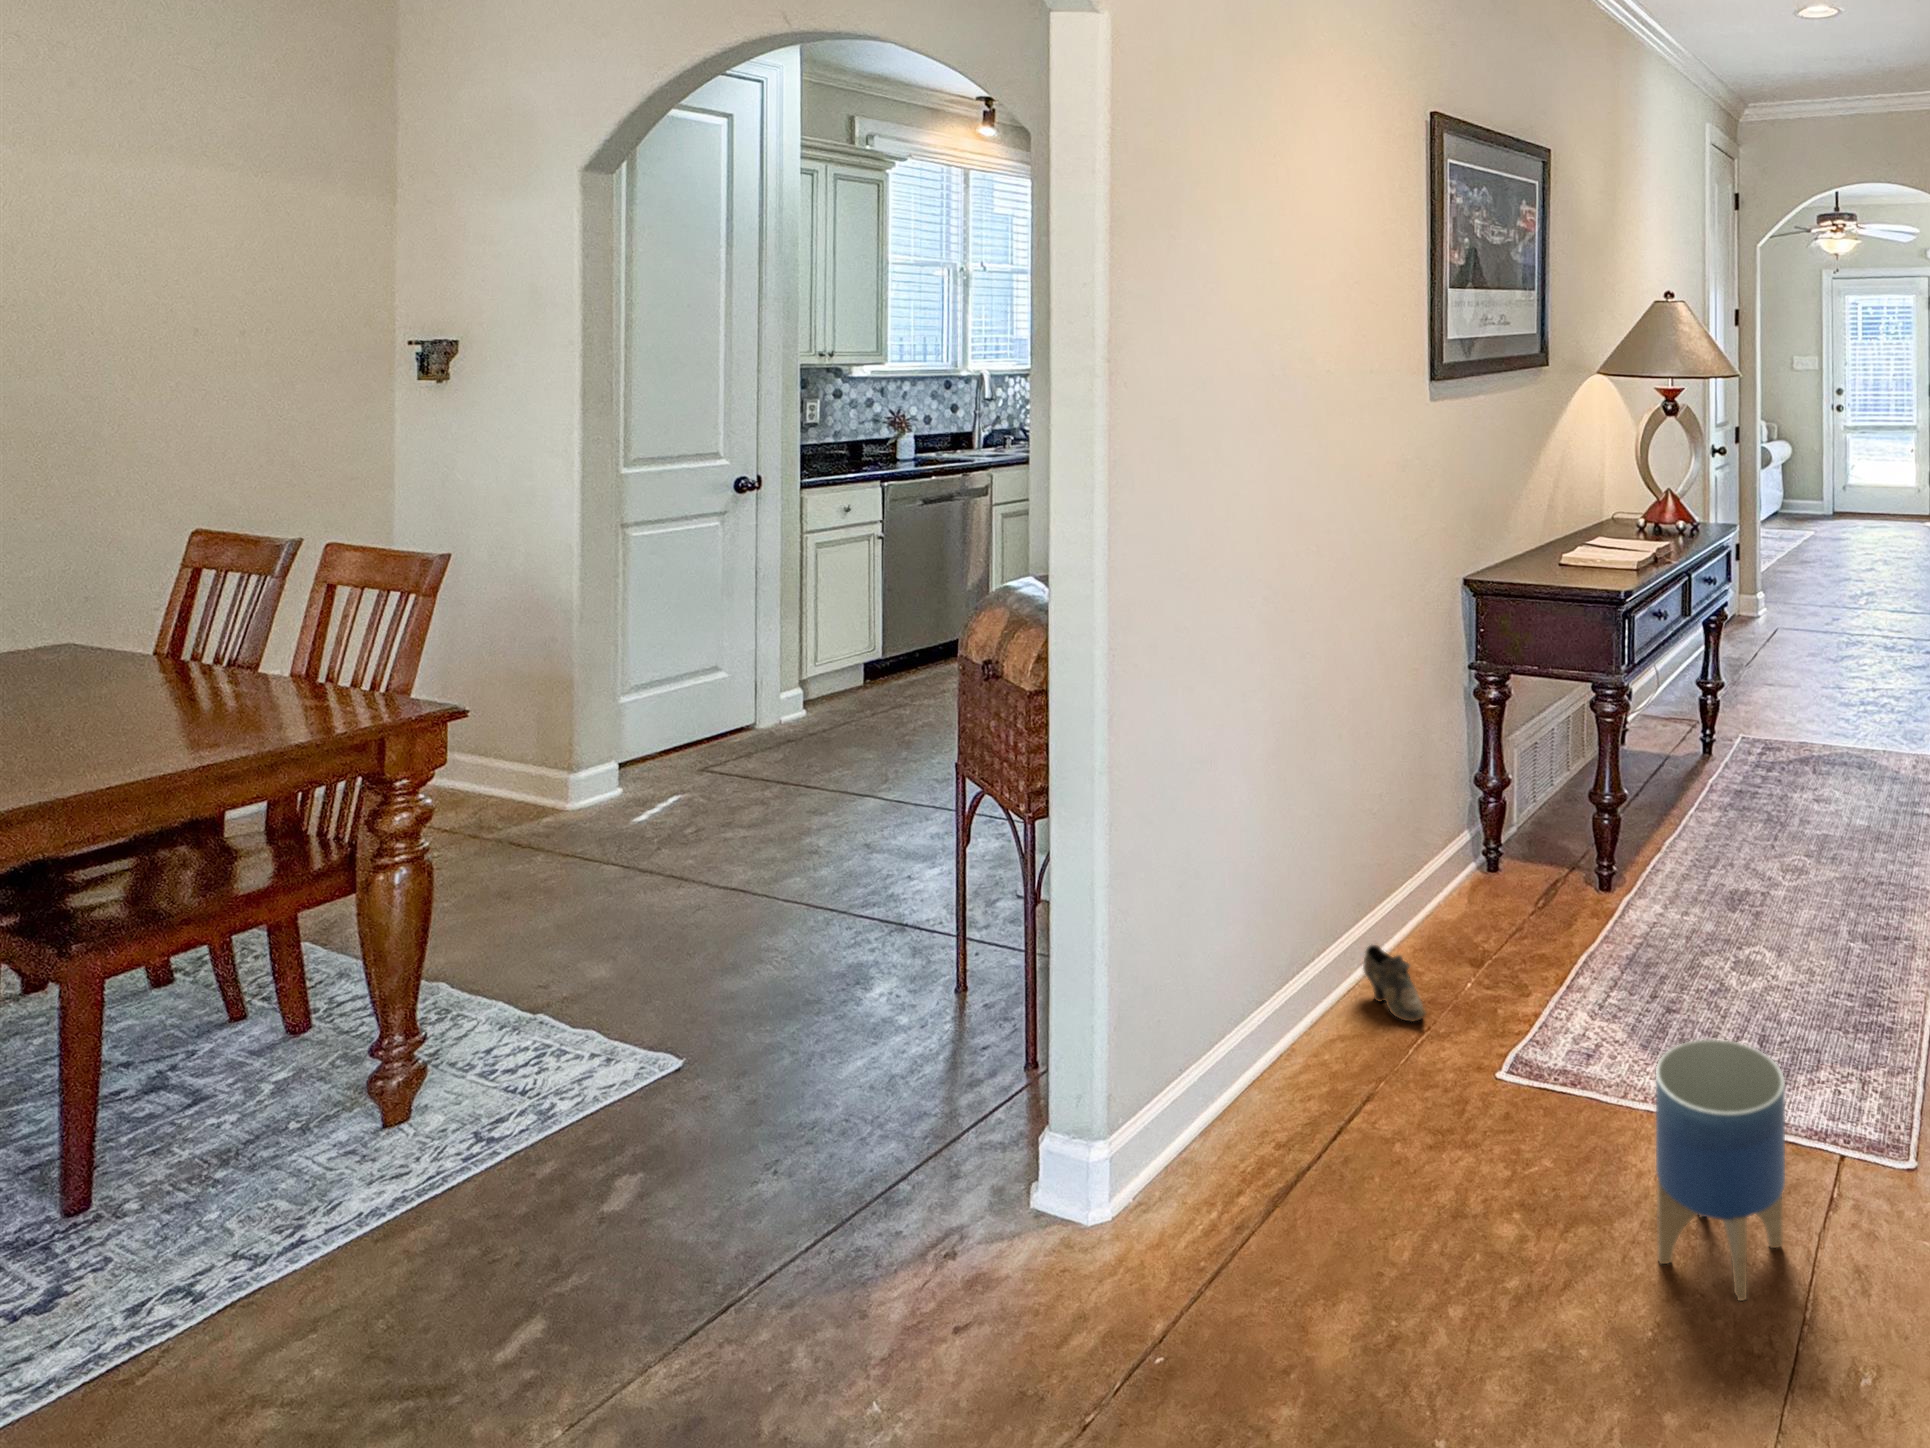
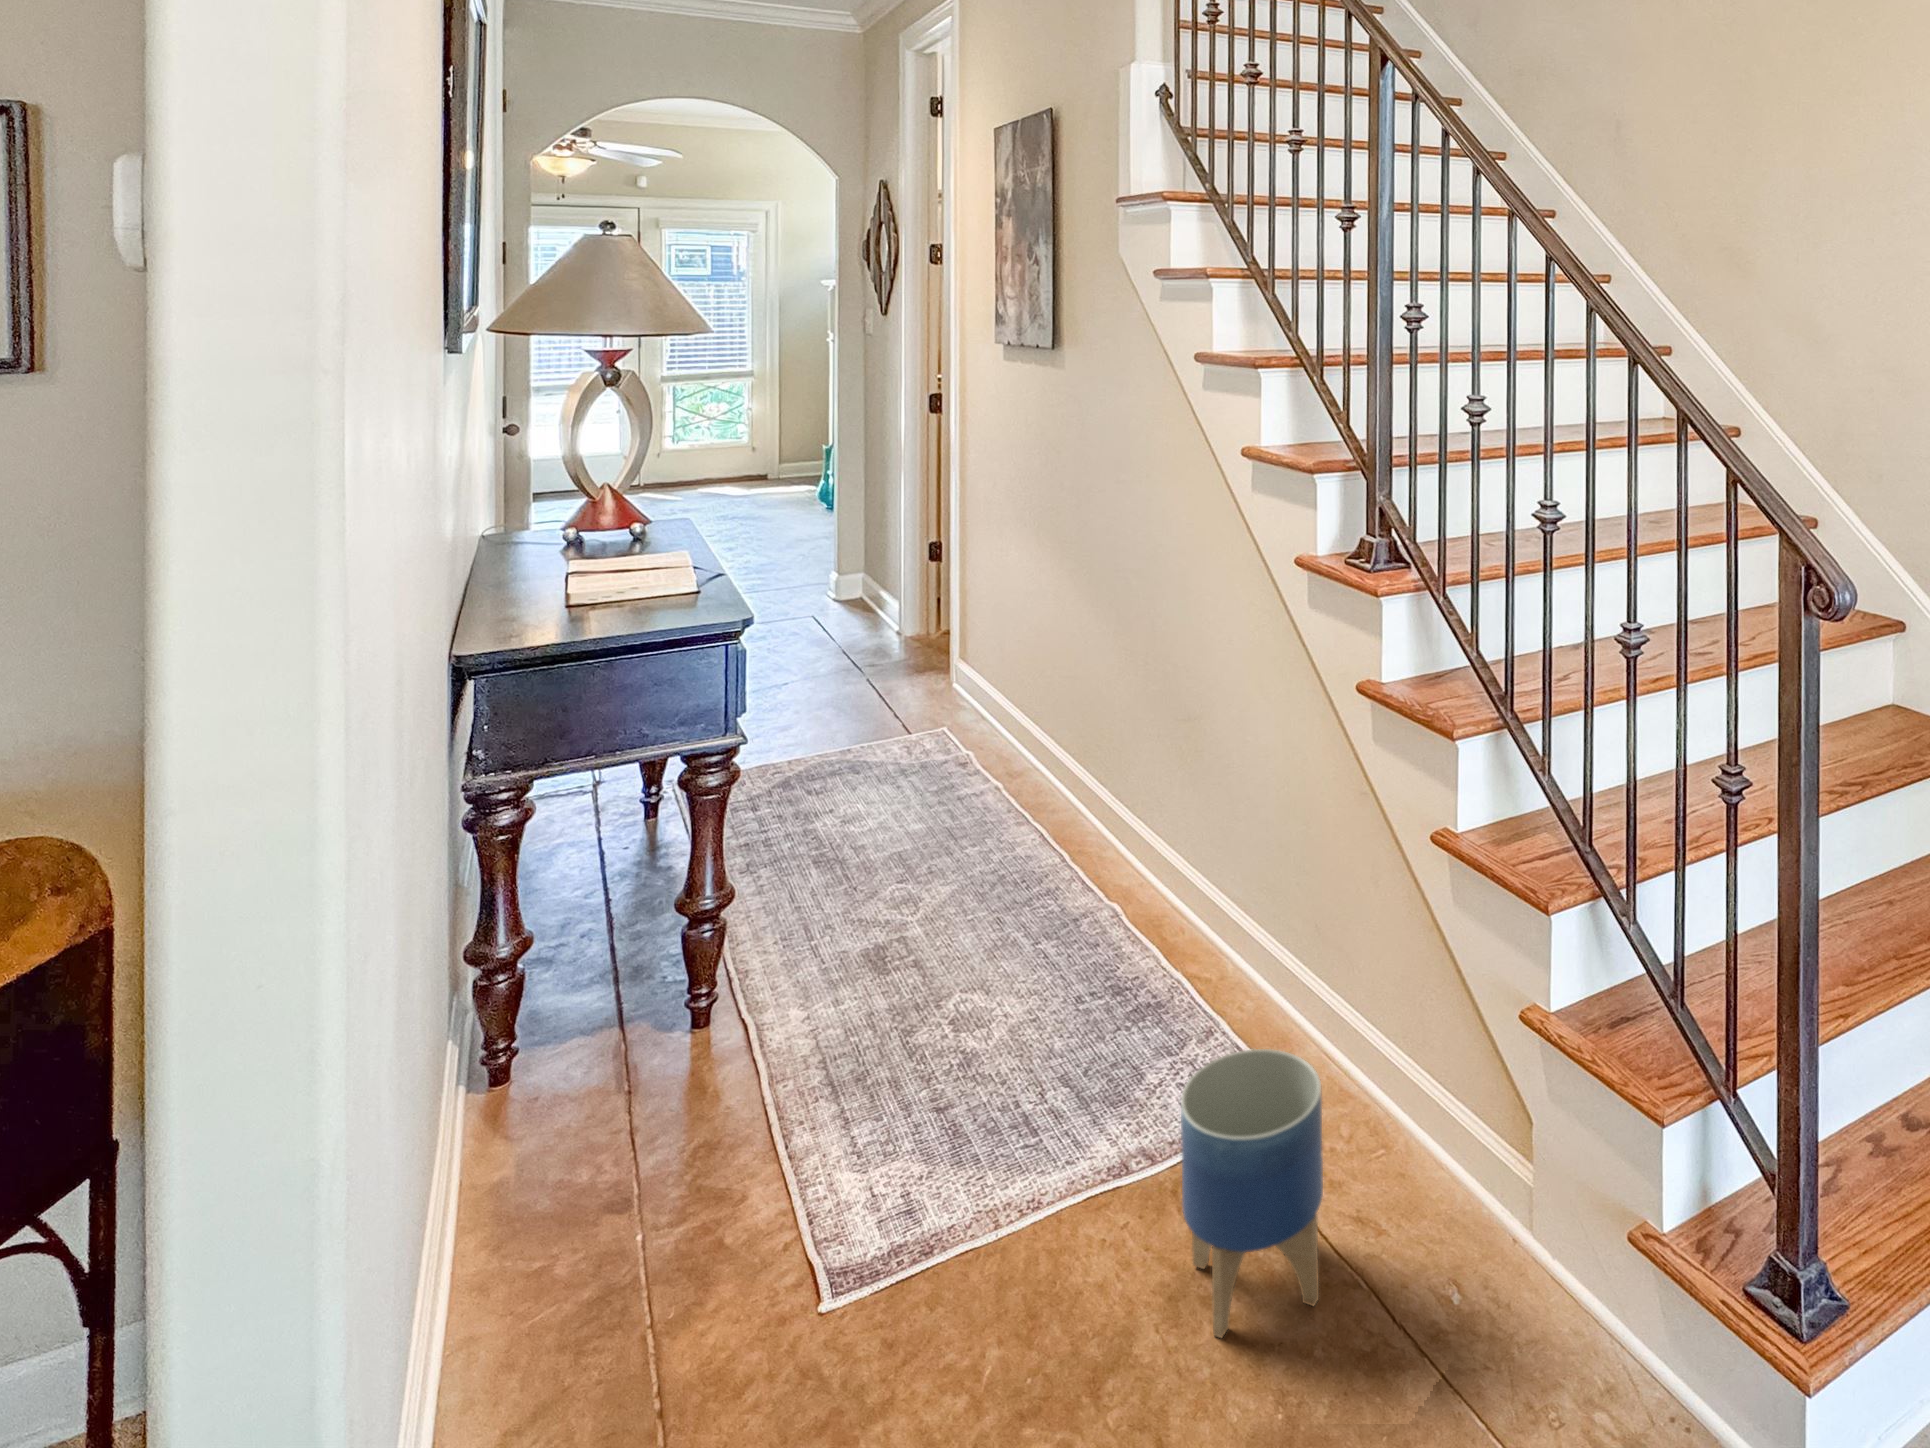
shoe: present [1363,945,1426,1021] -> none [472,1267,645,1366]

